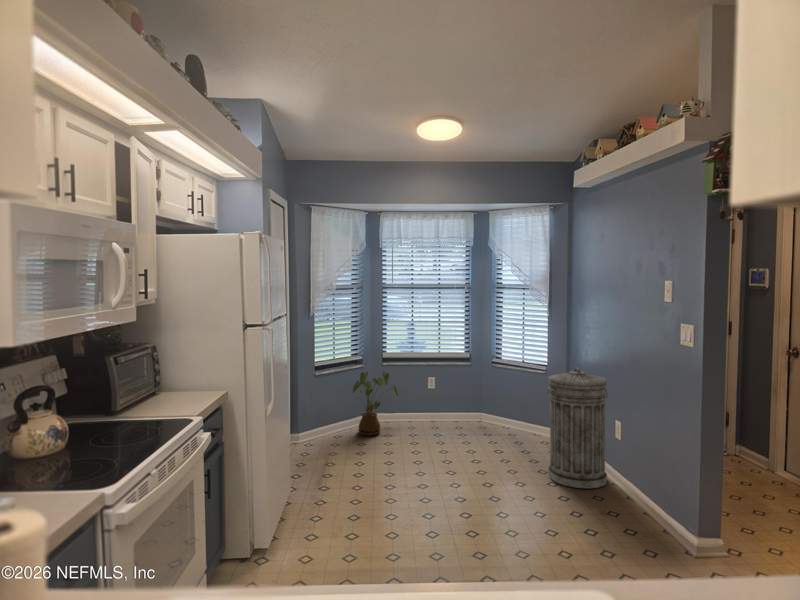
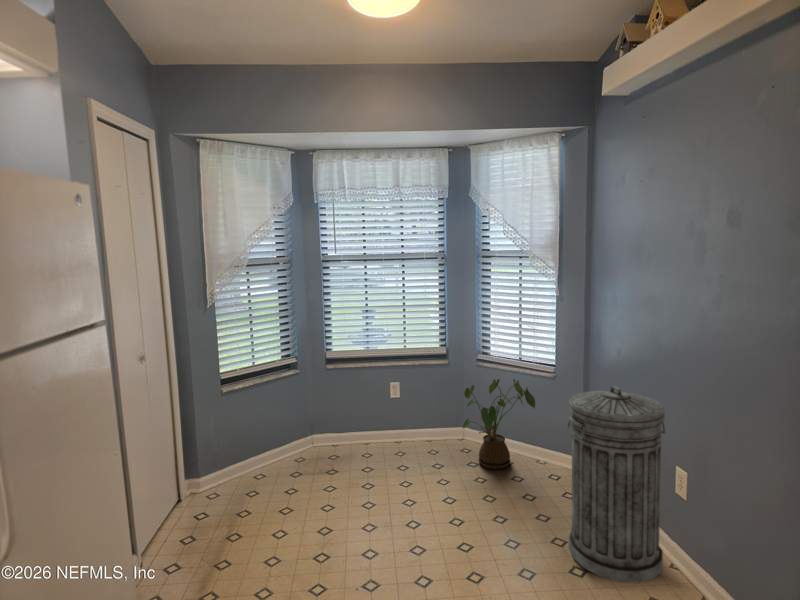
house plant: present [353,372,398,435] -> present [463,379,535,469]

